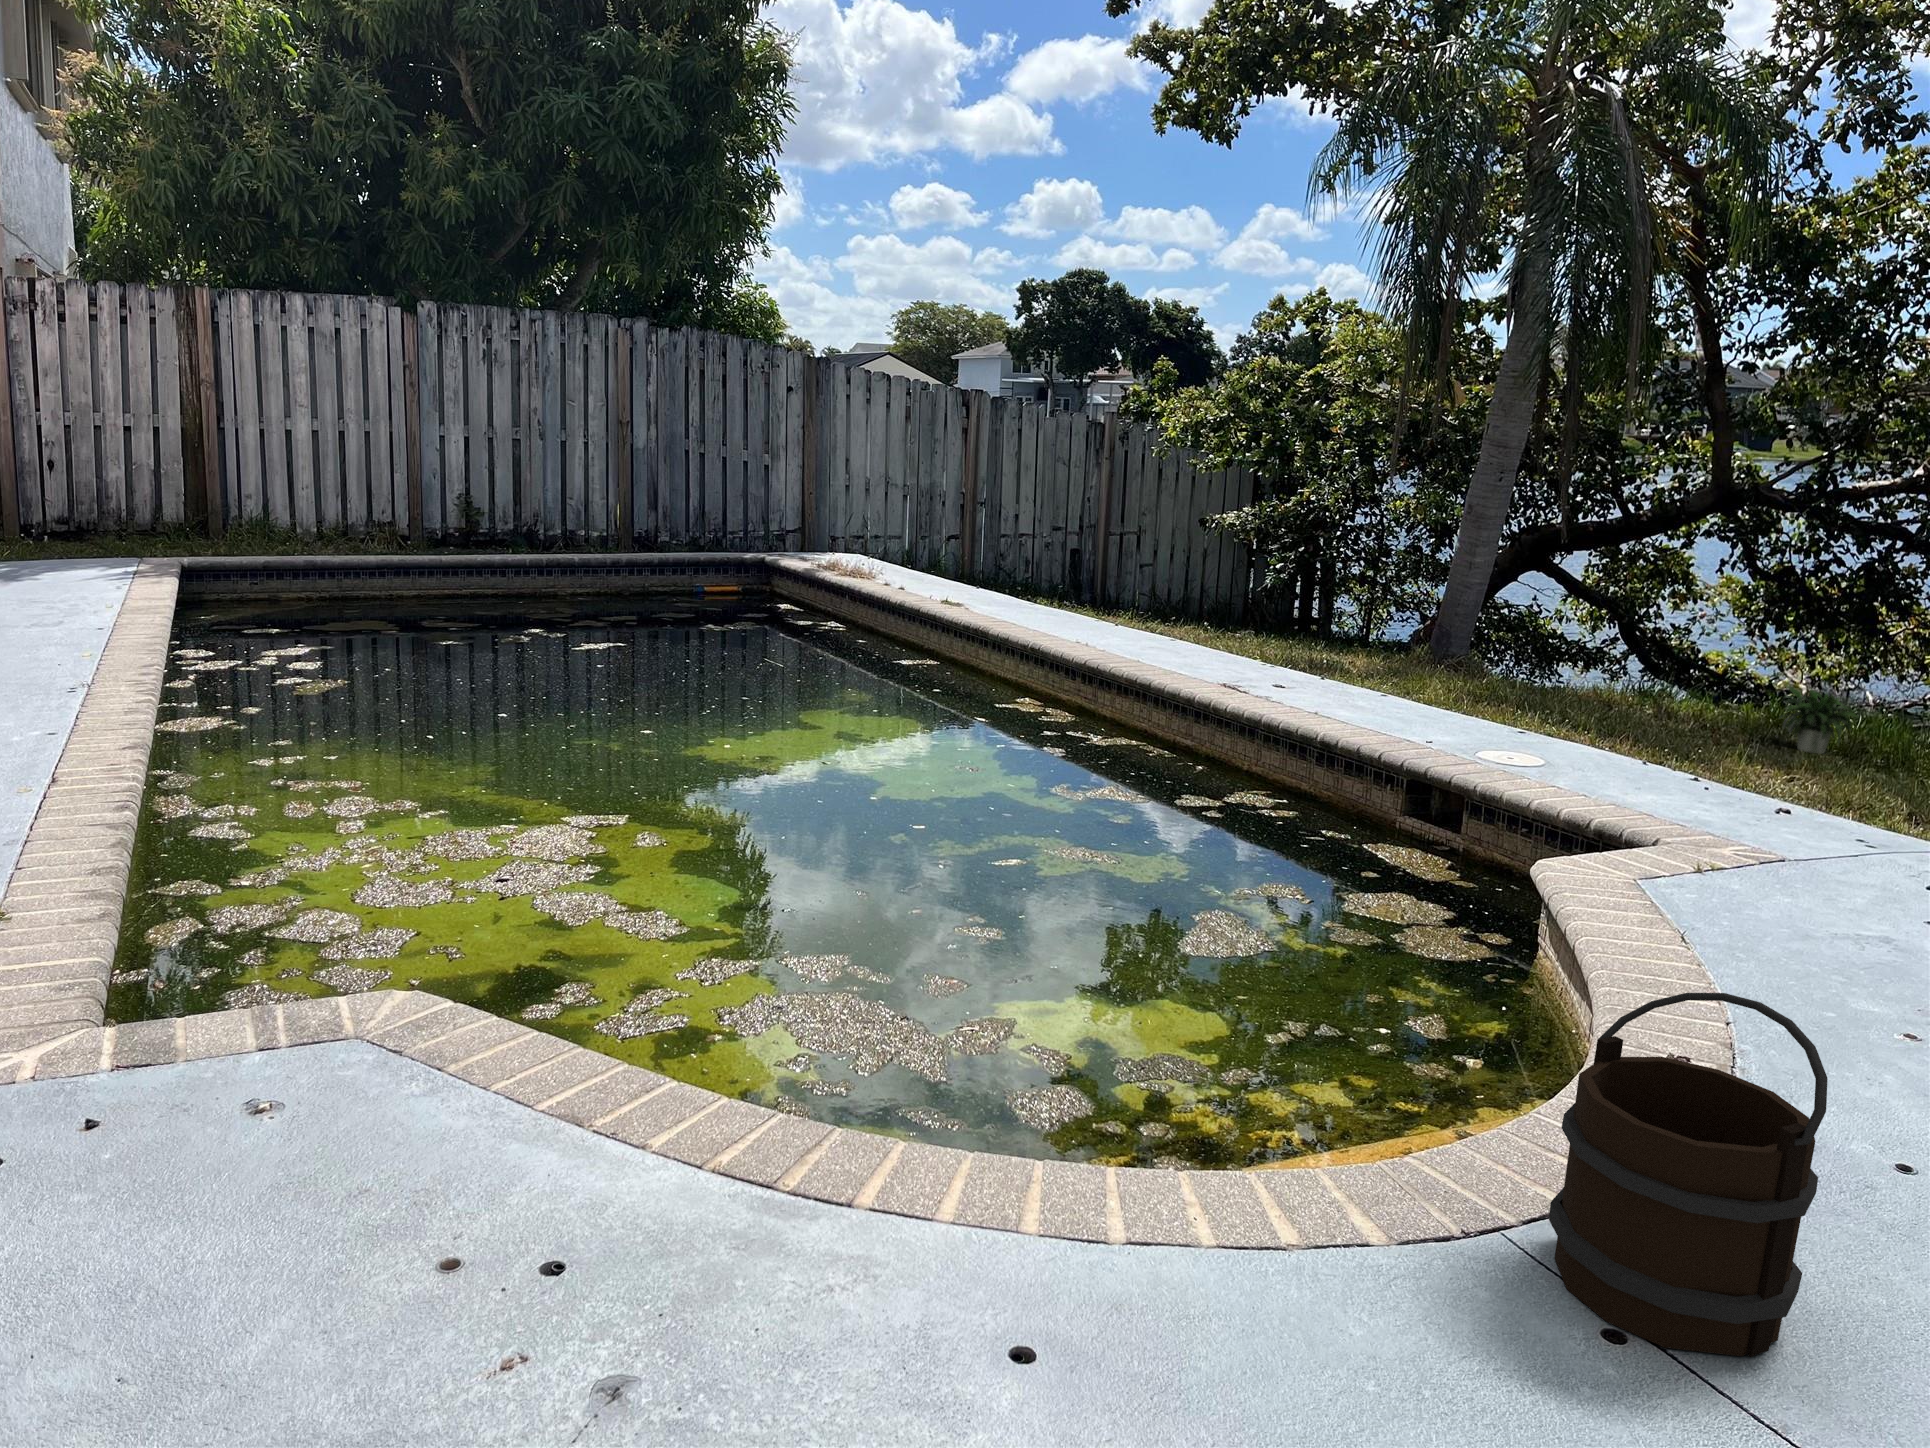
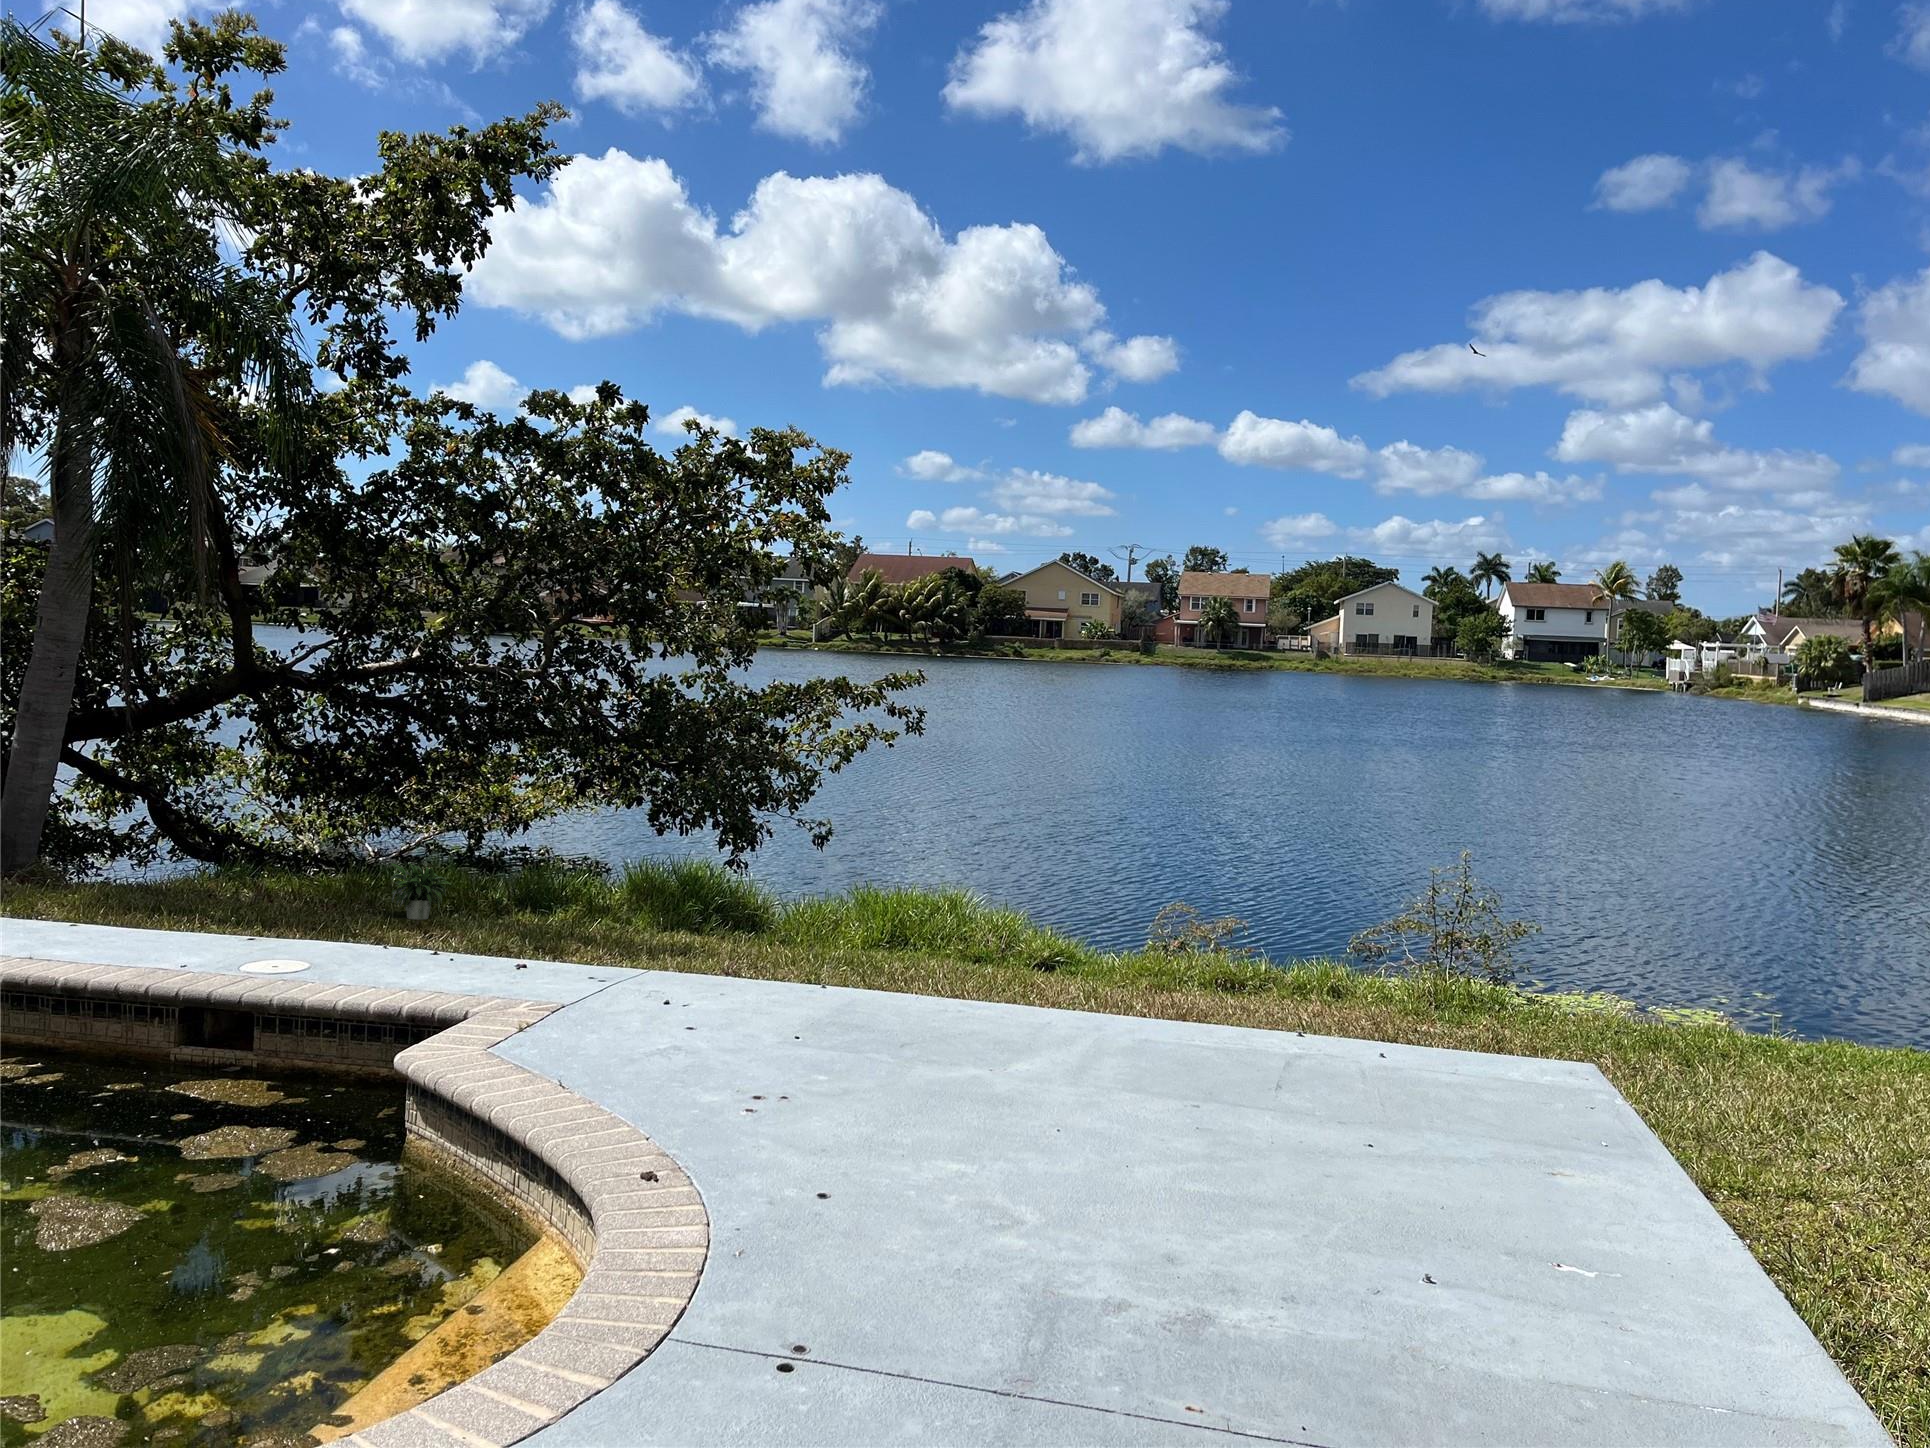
bucket: present [1549,993,1828,1357] -> none [666,1087,797,1288]

